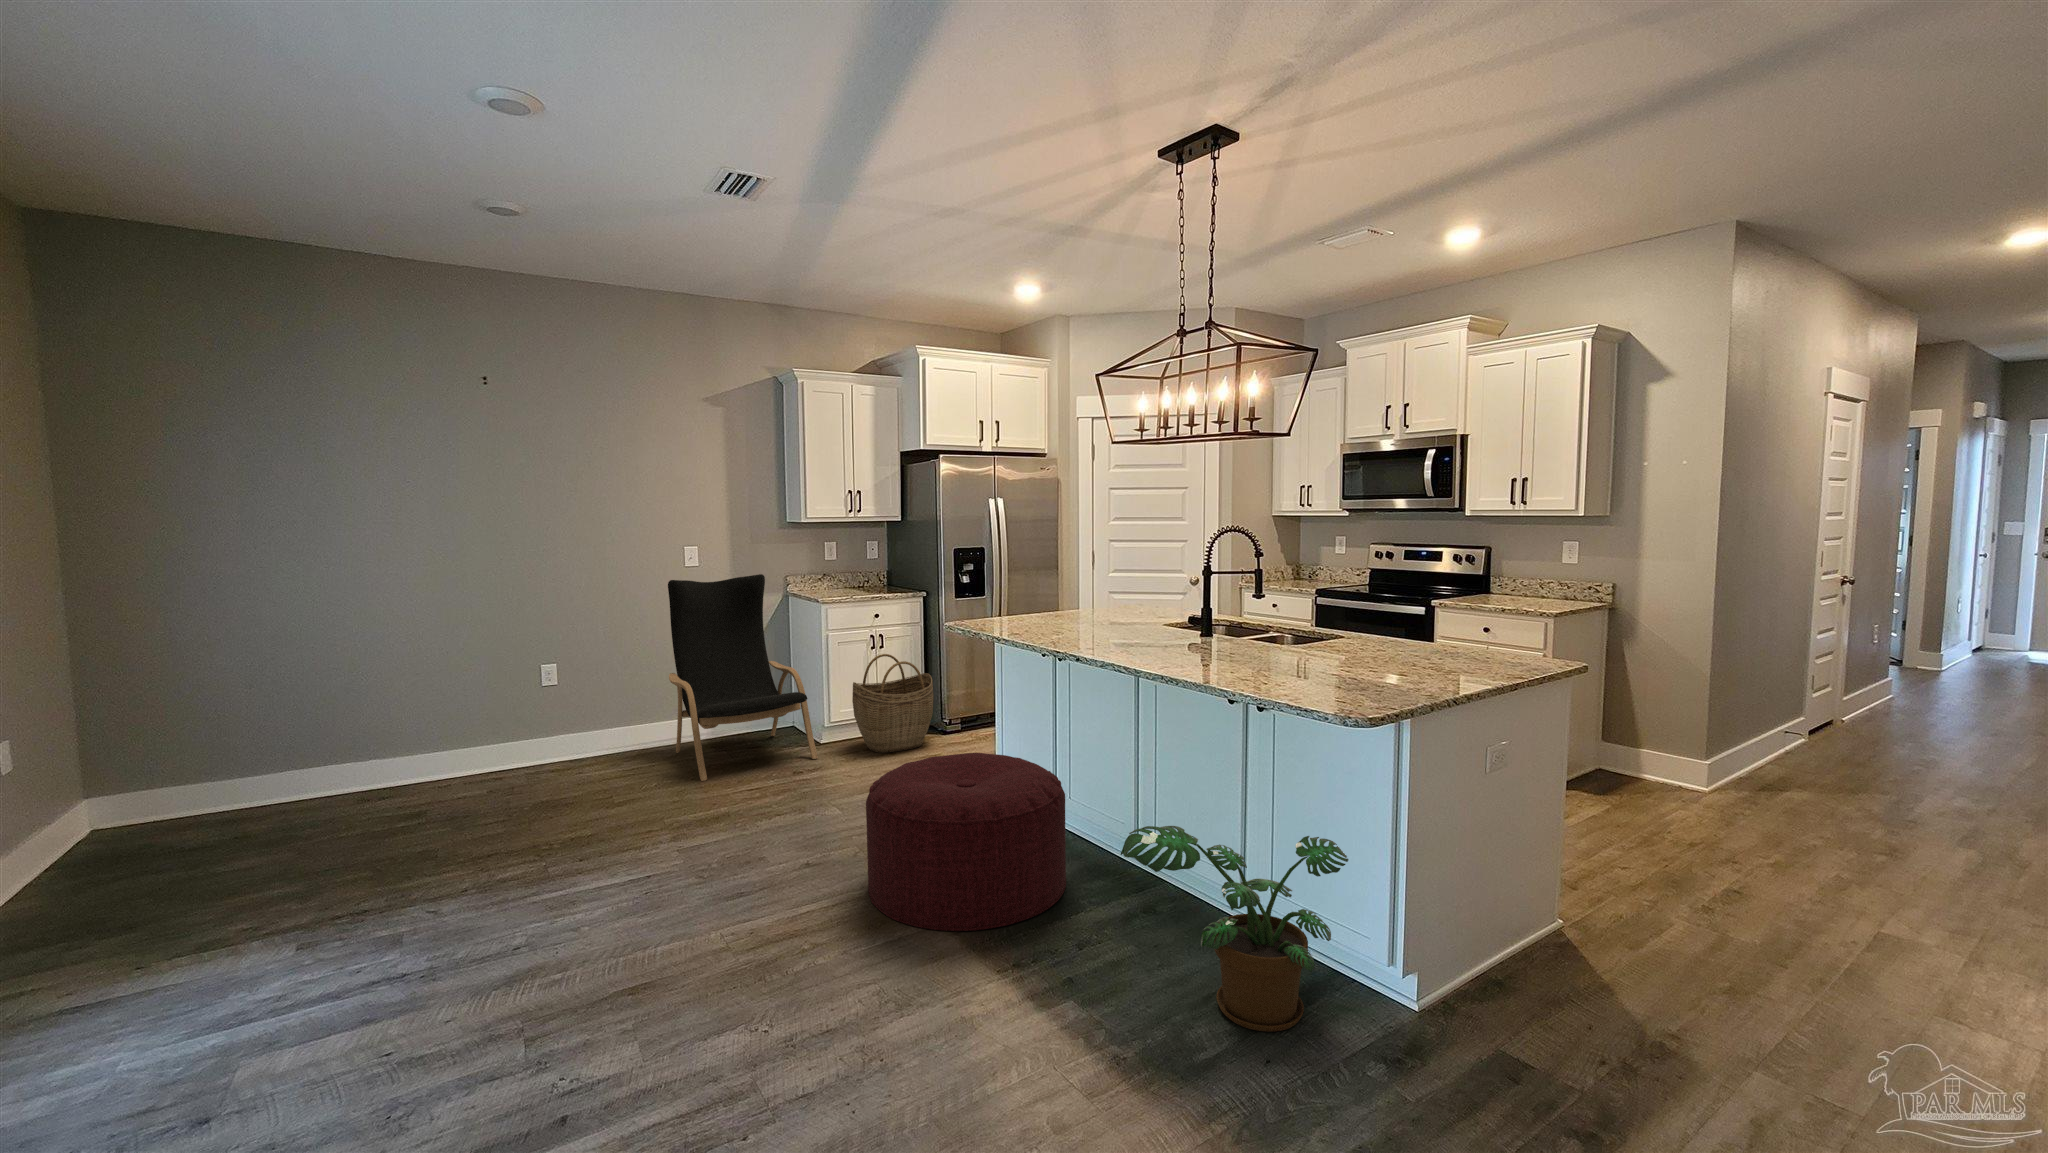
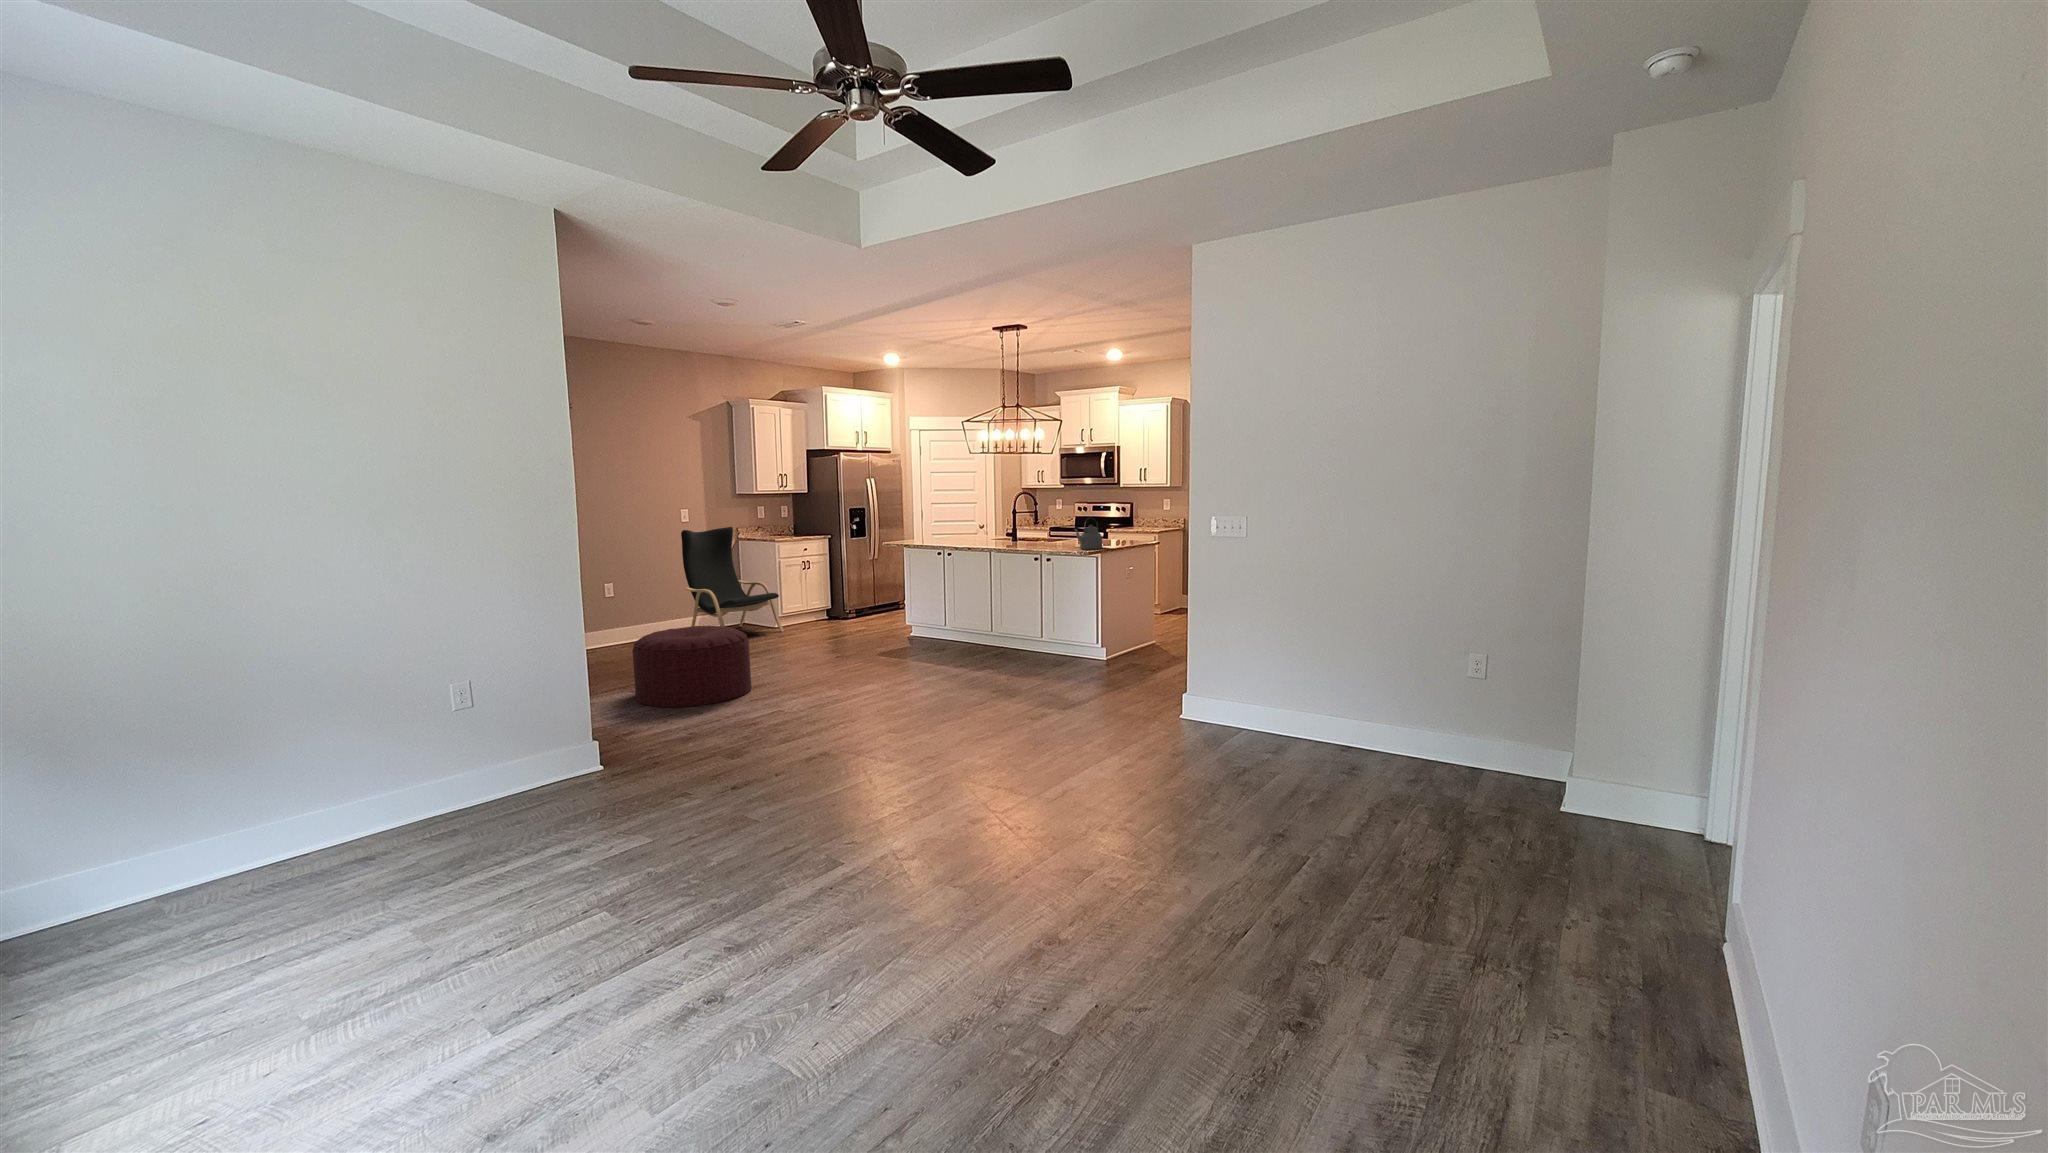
kettle: none [1337,603,1420,691] -> present [1074,517,1102,549]
woven basket: present [852,654,934,753] -> none [797,572,845,627]
ottoman: present [866,753,1066,931] -> present [632,626,752,707]
potted plant: present [1121,826,1348,1032] -> none [1000,604,1081,669]

